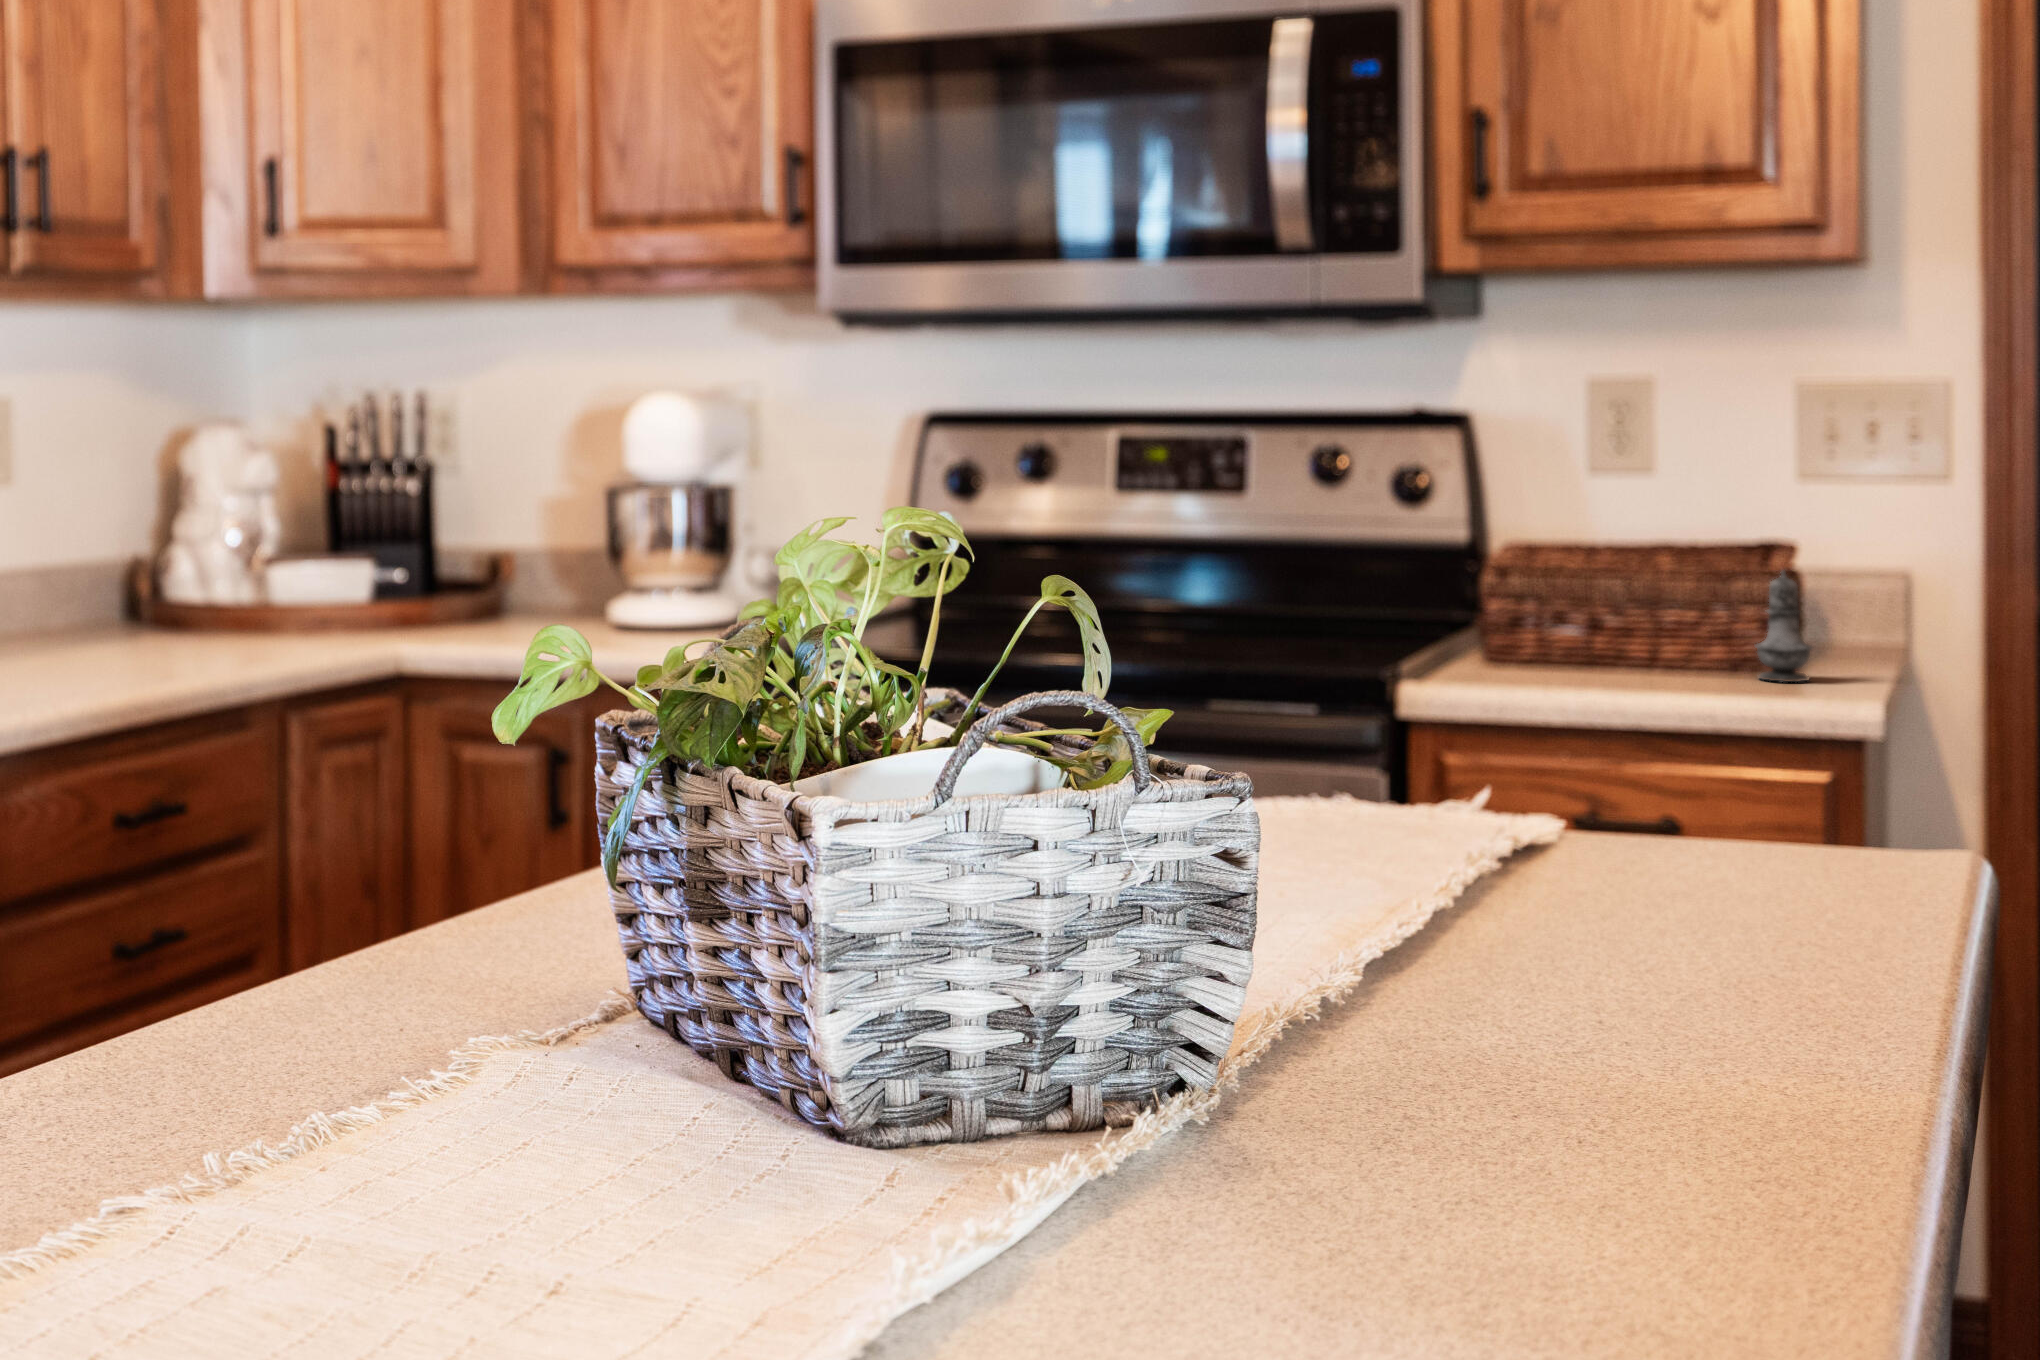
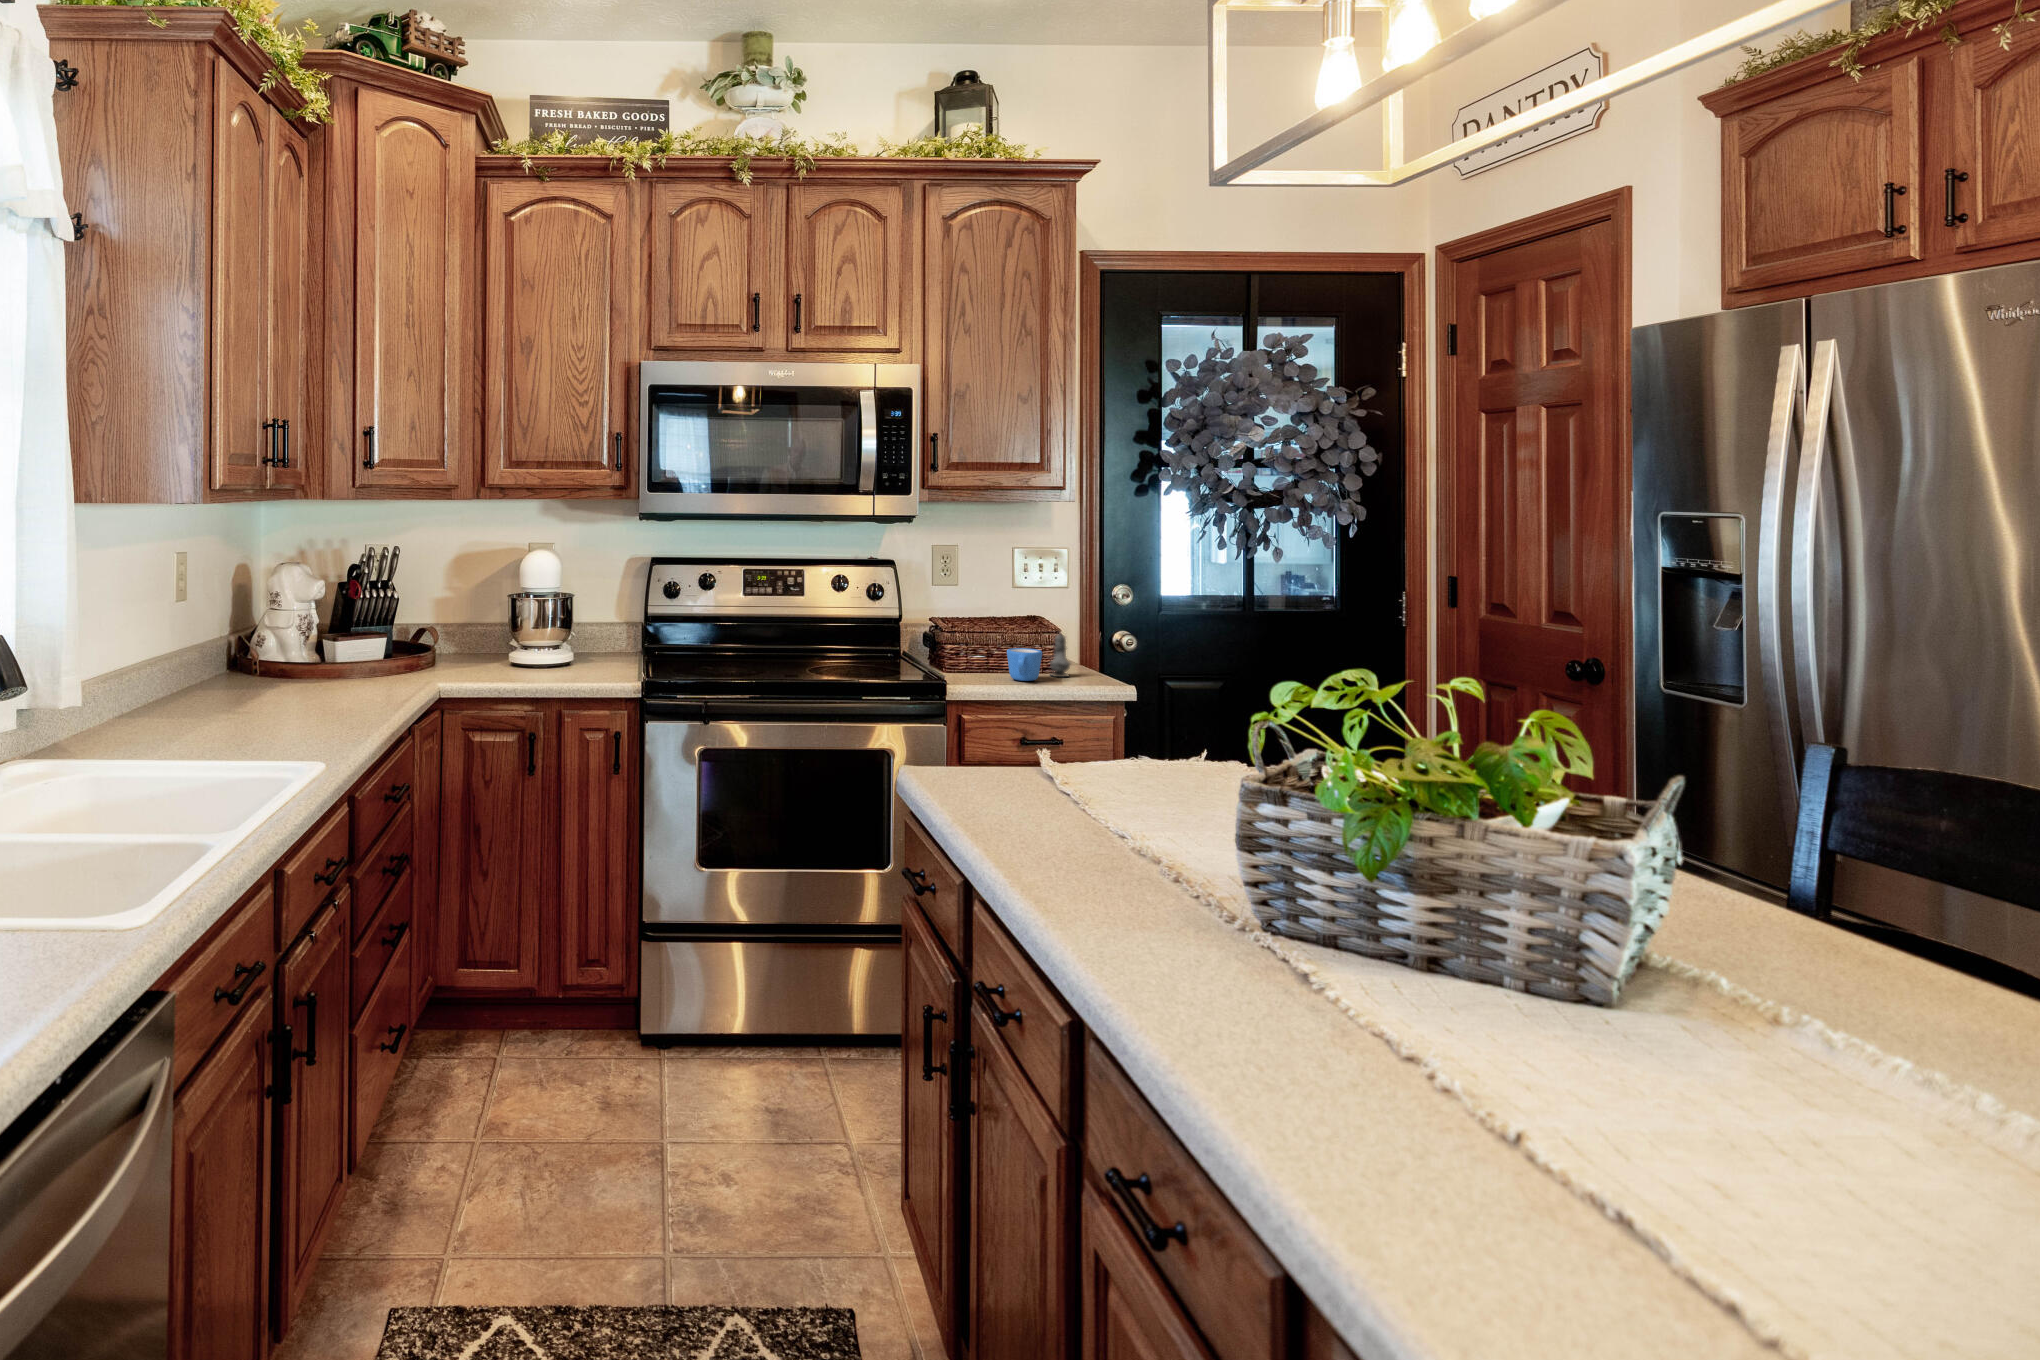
mug: none [1614,607,1704,684] -> present [1007,648,1042,681]

